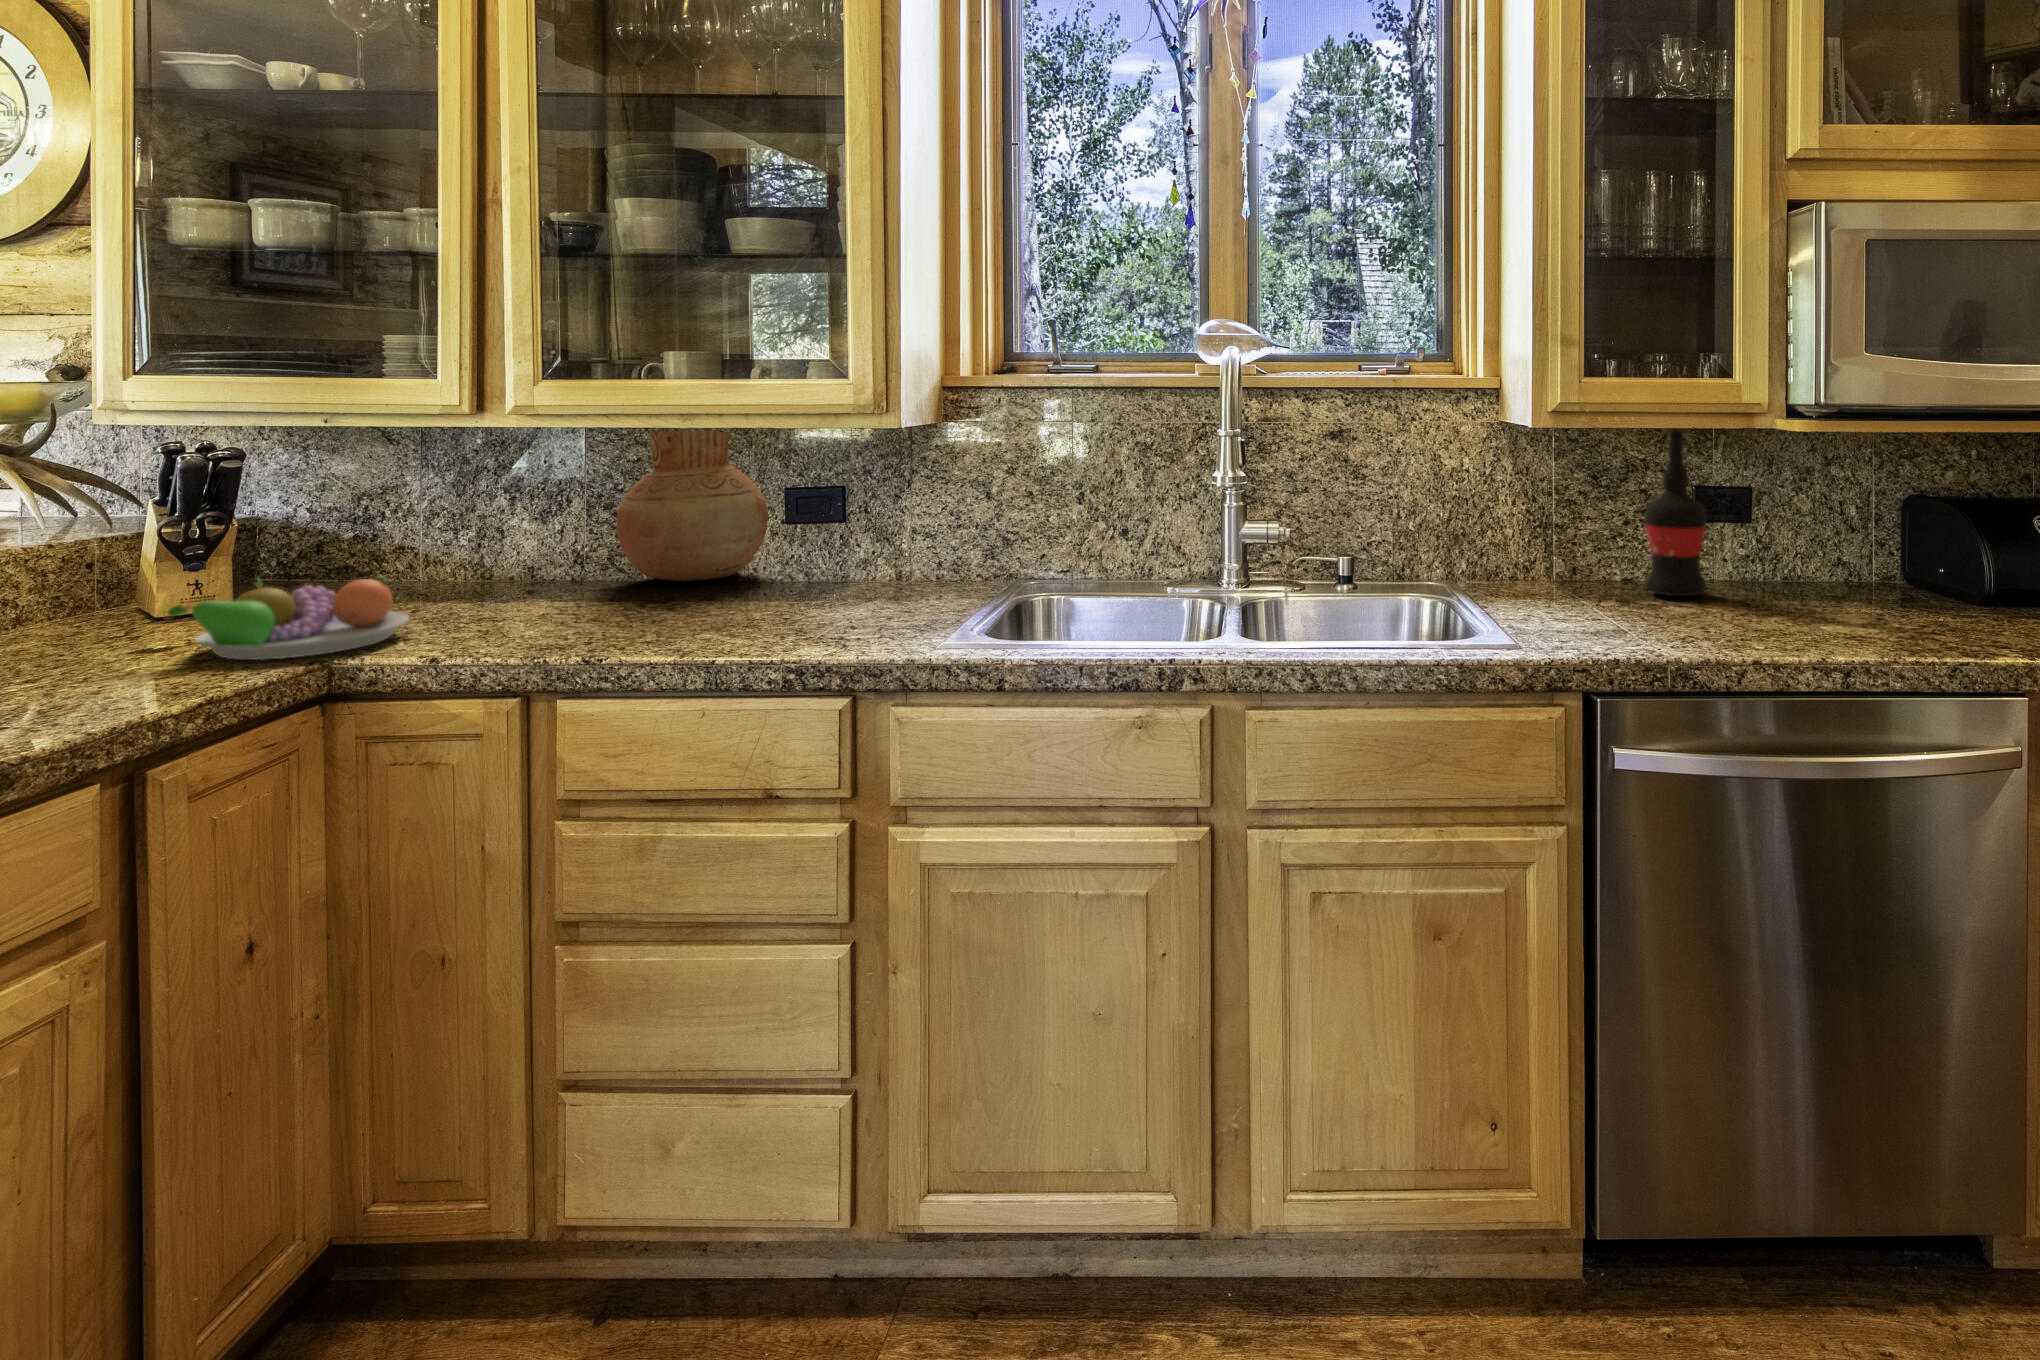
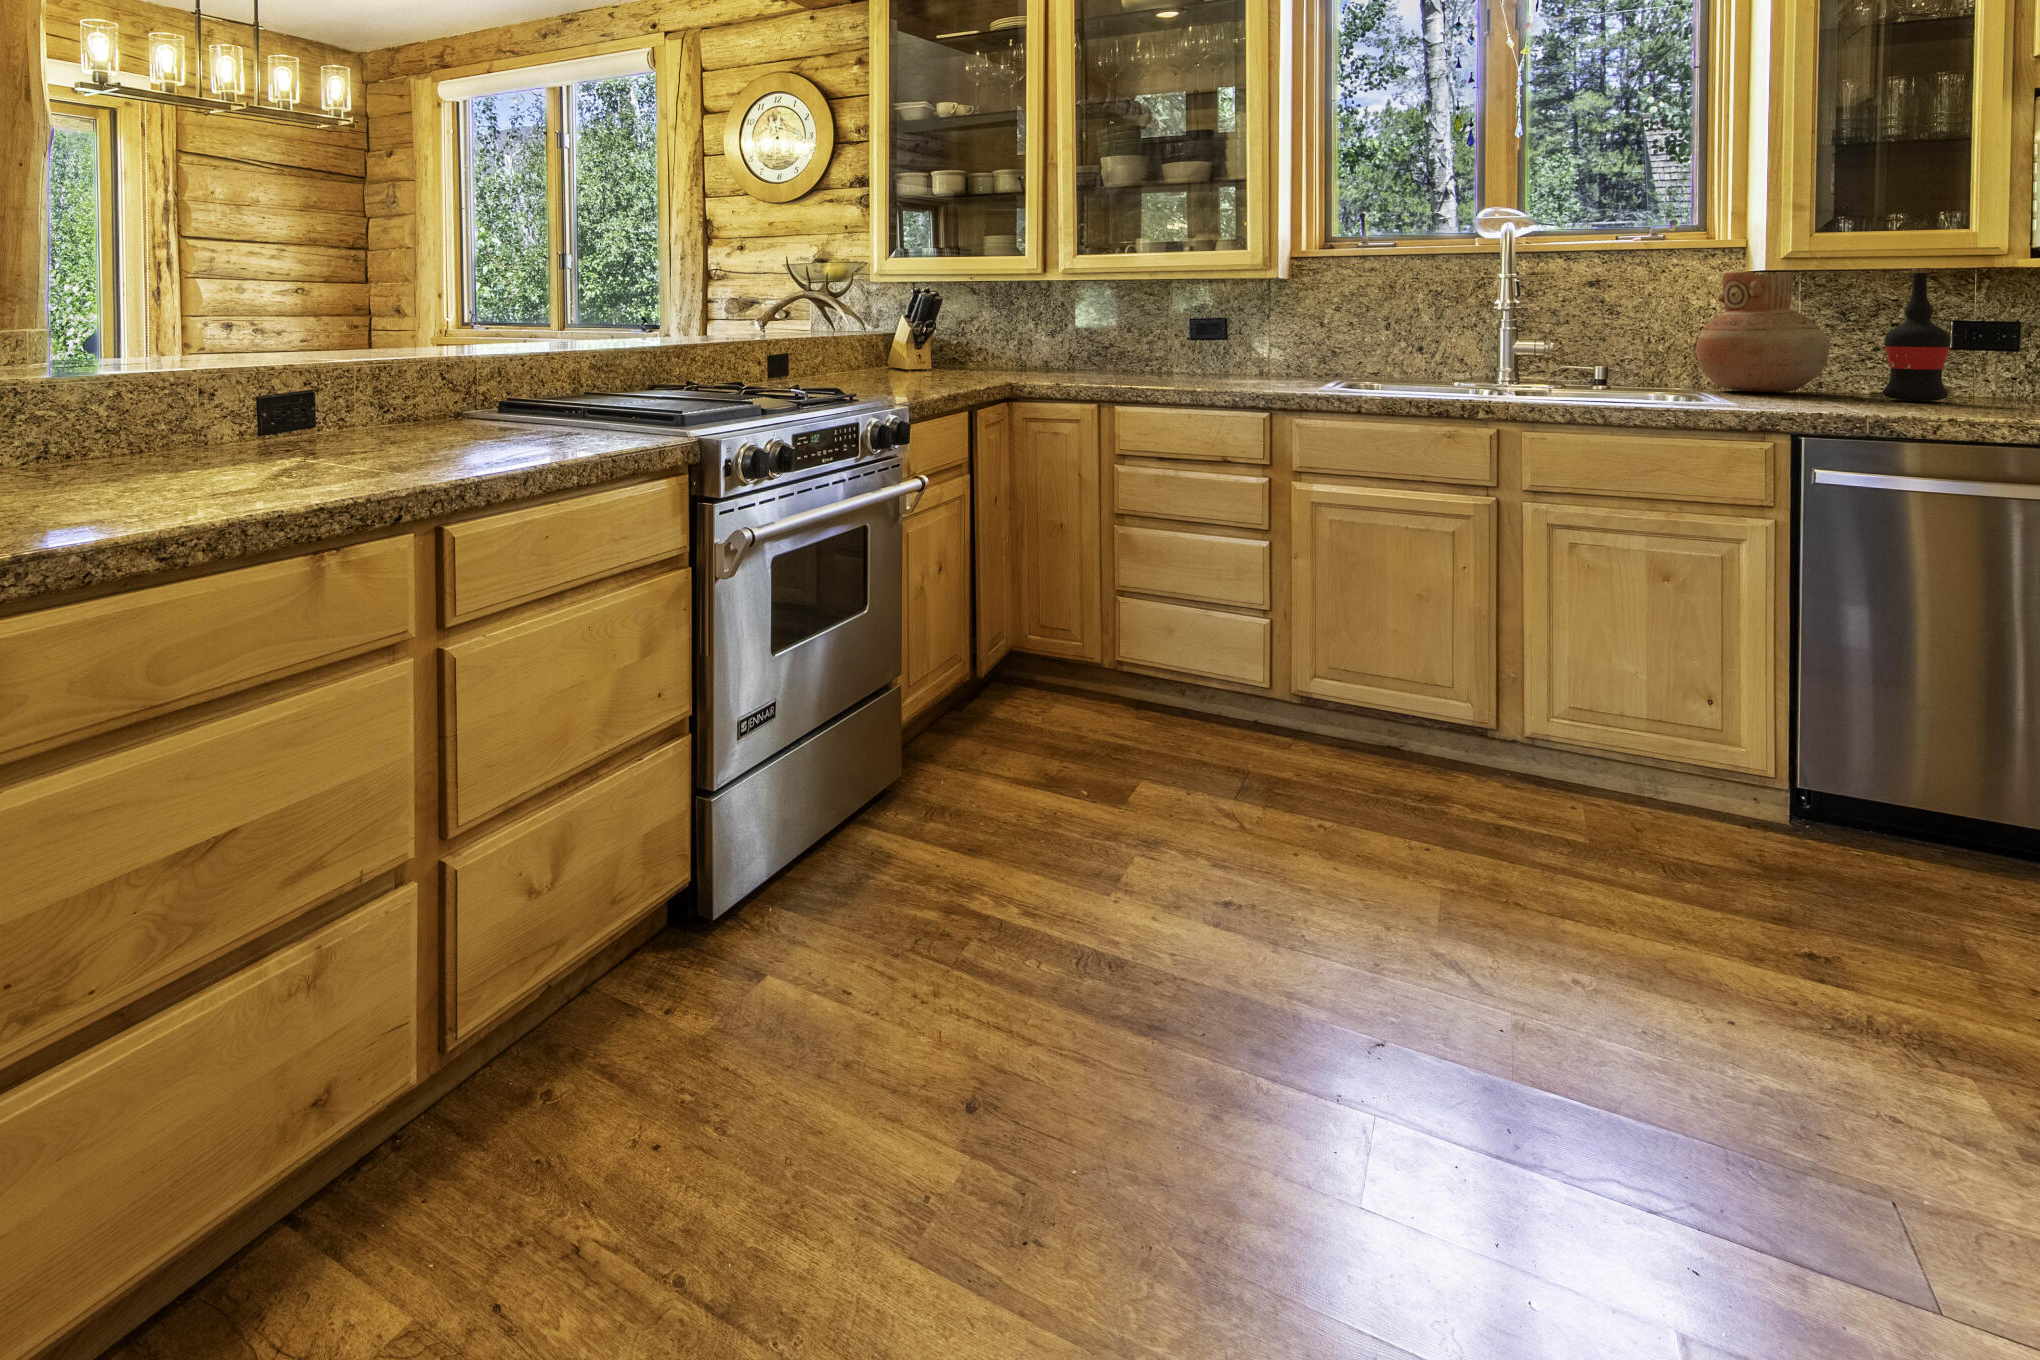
vase: present [616,431,768,581] -> present [1696,272,1829,392]
fruit bowl: present [168,578,409,660] -> none [946,346,1033,379]

